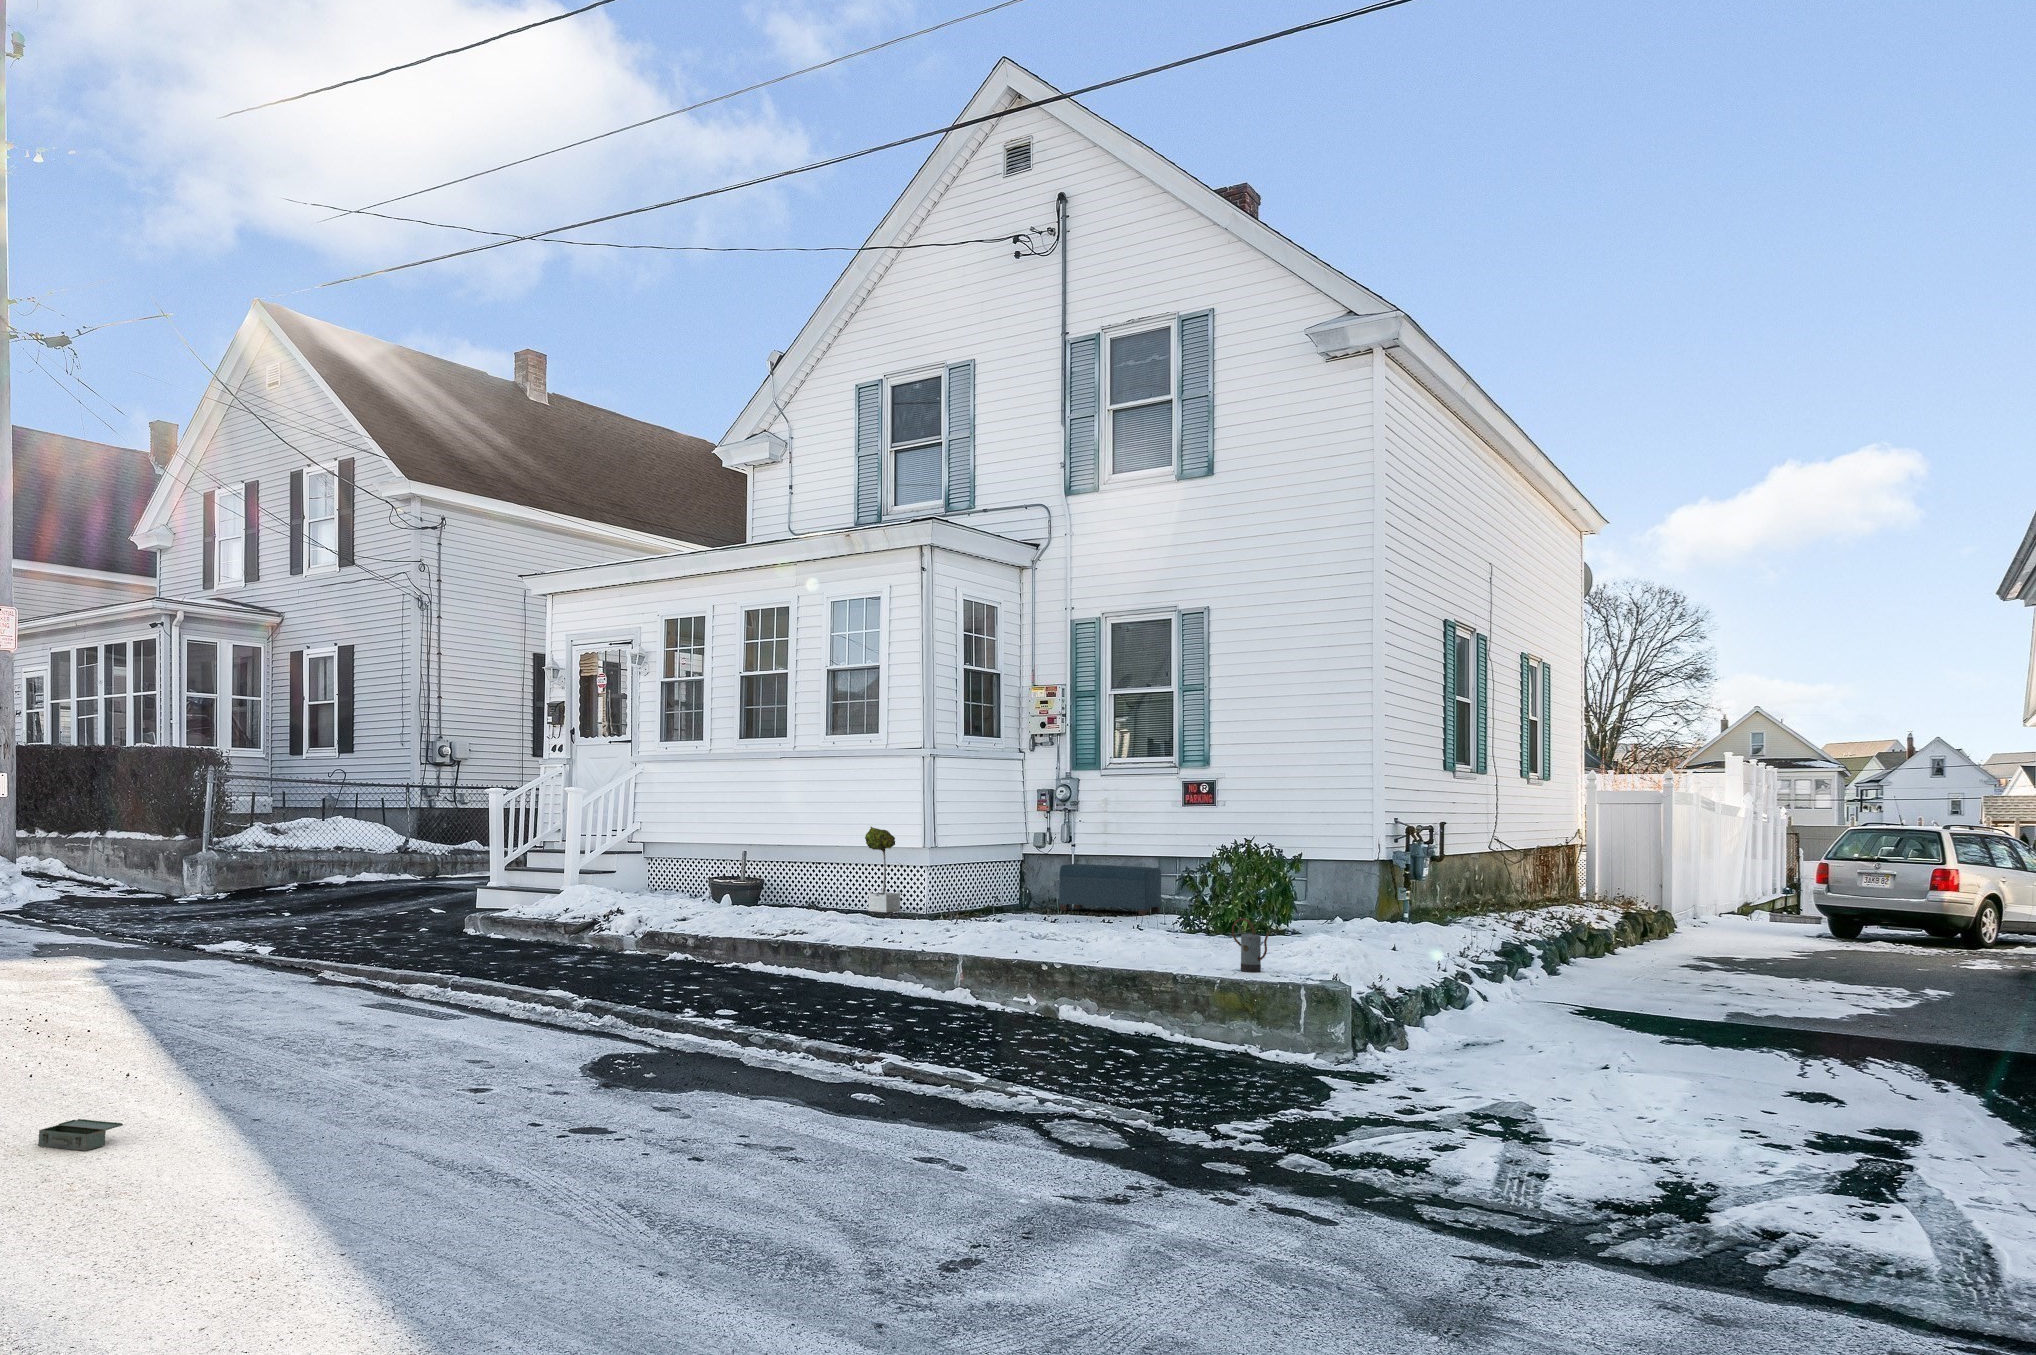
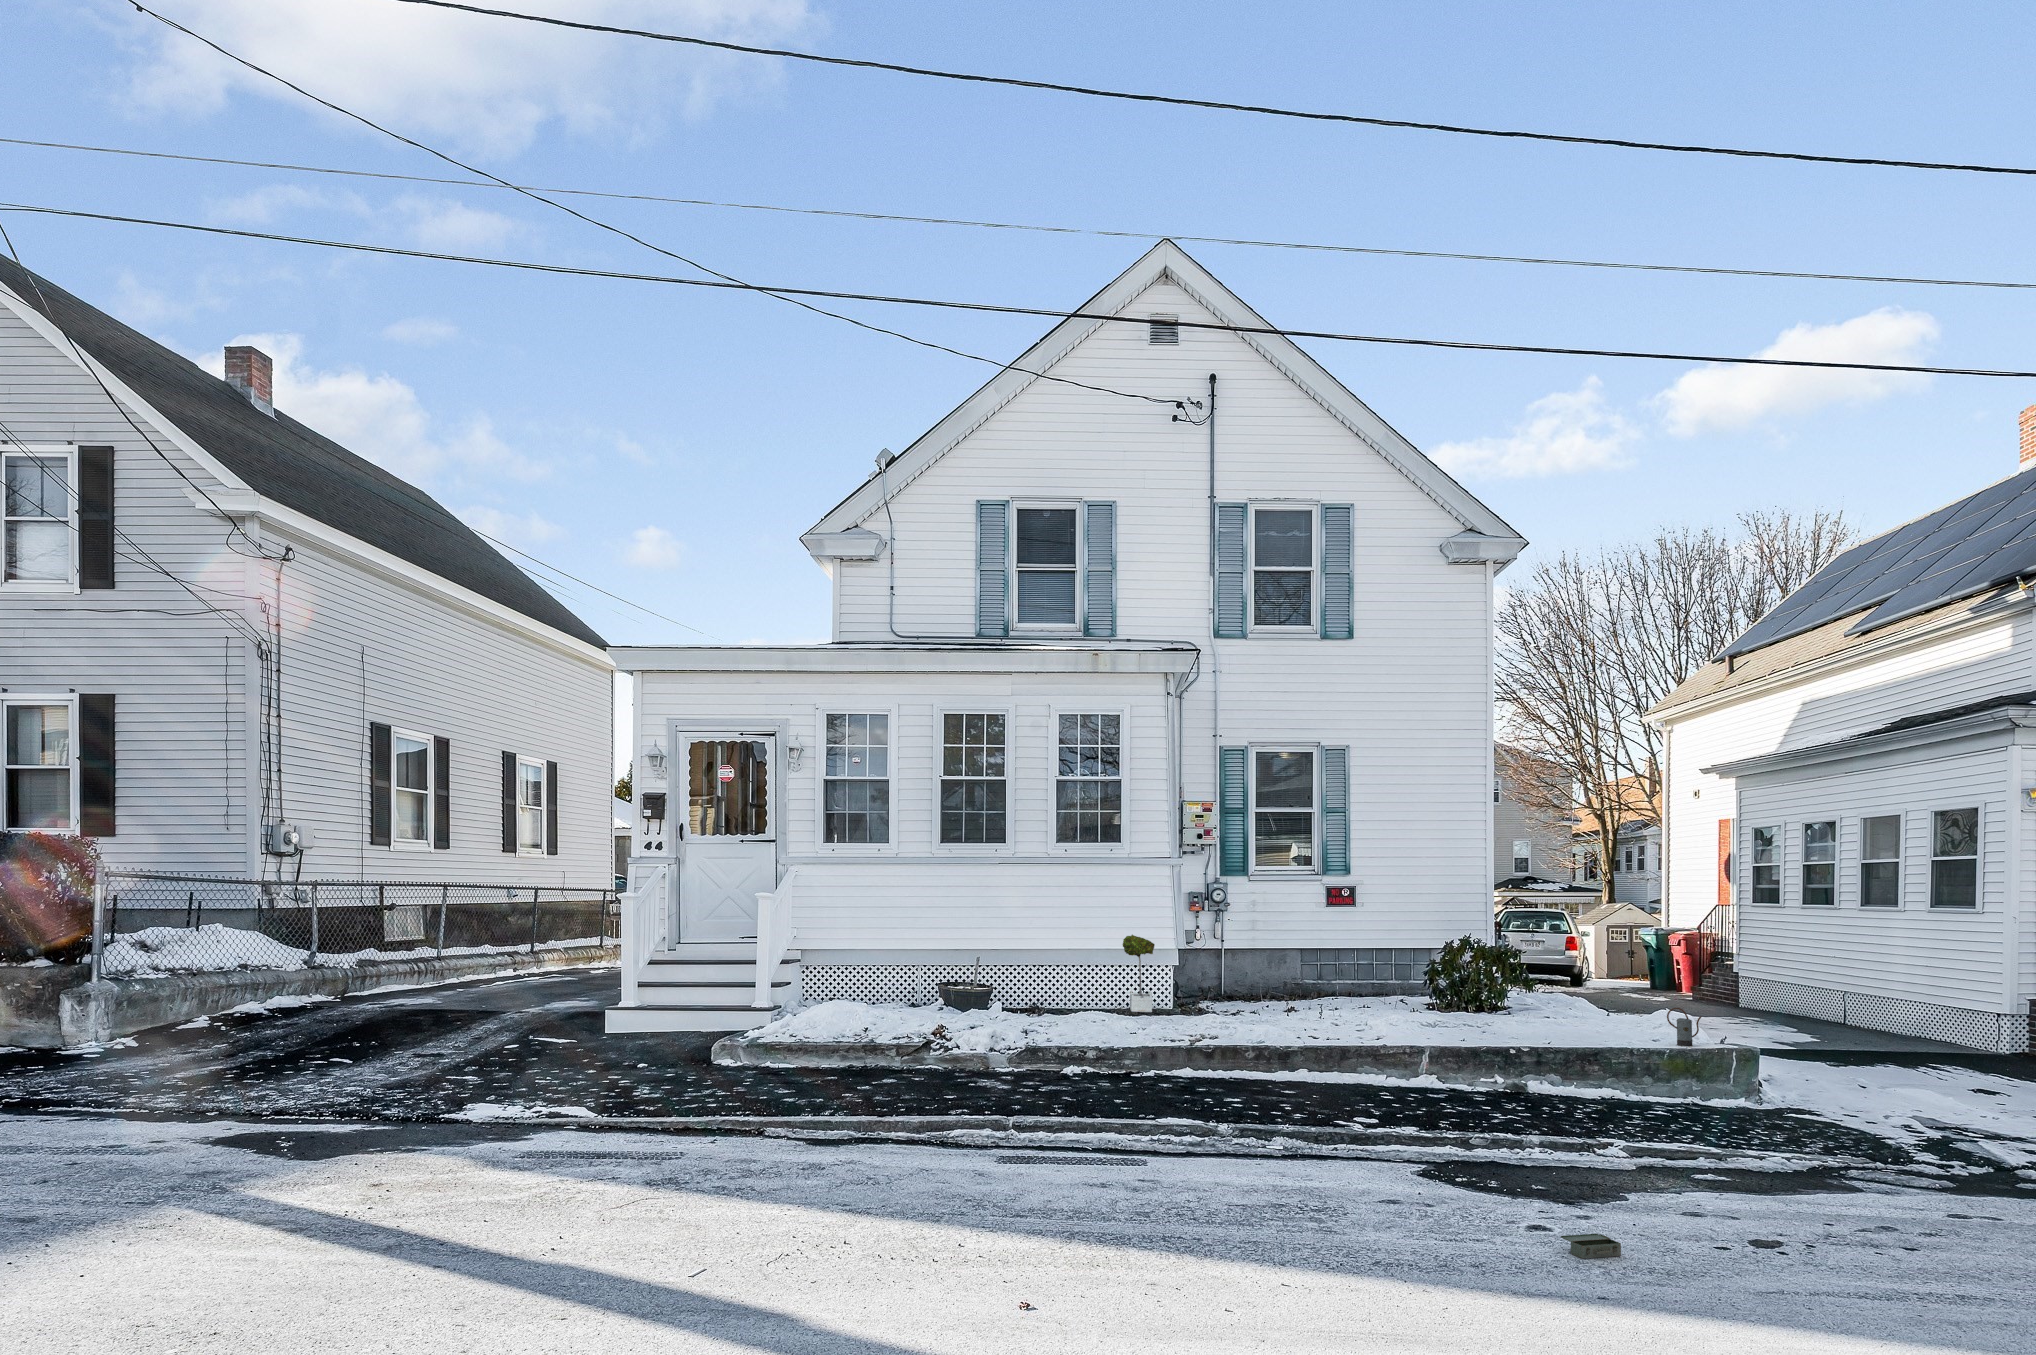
bench: present [1059,864,1161,915] -> none [1232,959,1318,1002]

